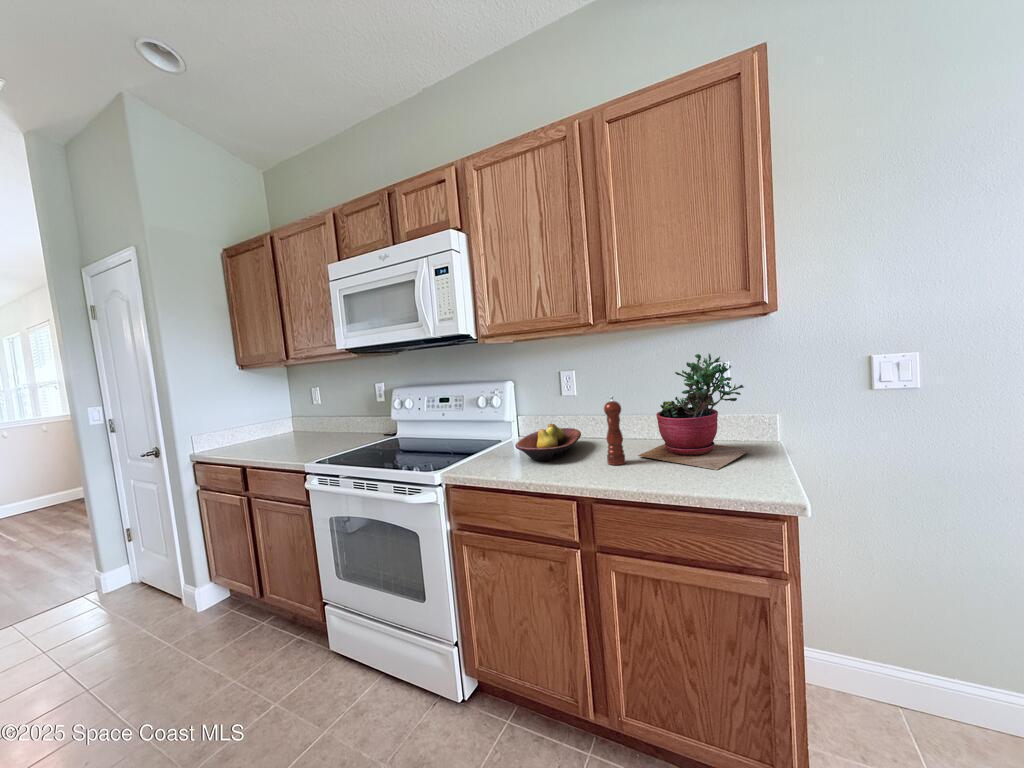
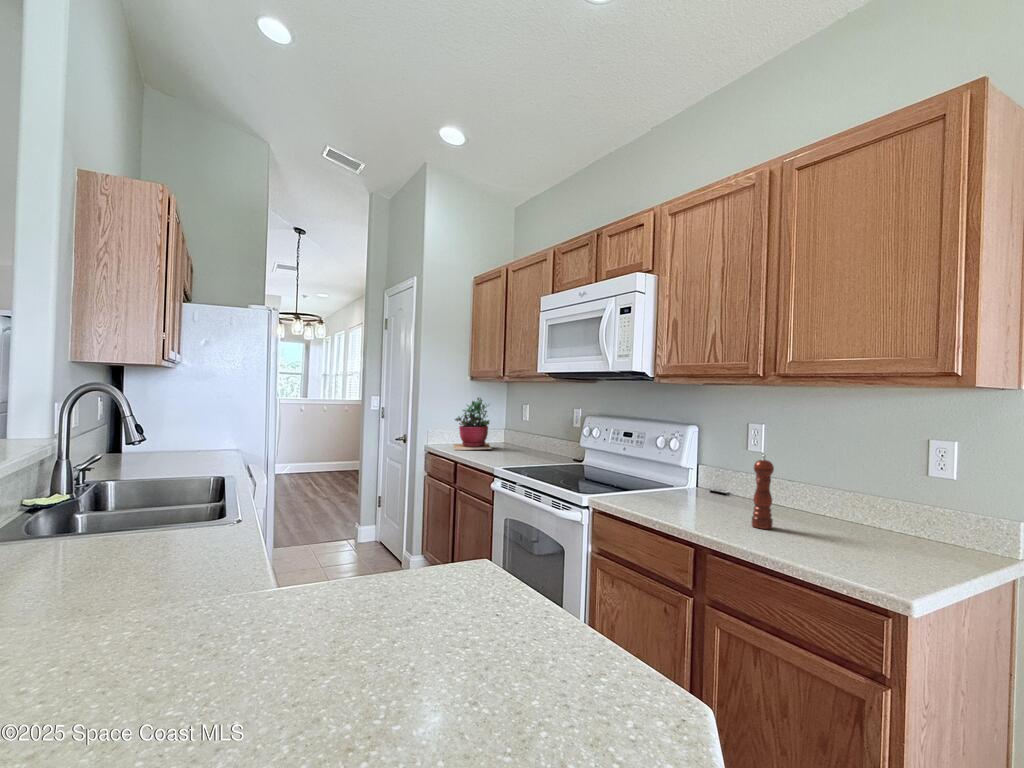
succulent plant: present [638,354,752,470] -> present [454,398,491,450]
fruit bowl: present [515,423,581,461] -> none [666,475,751,510]

